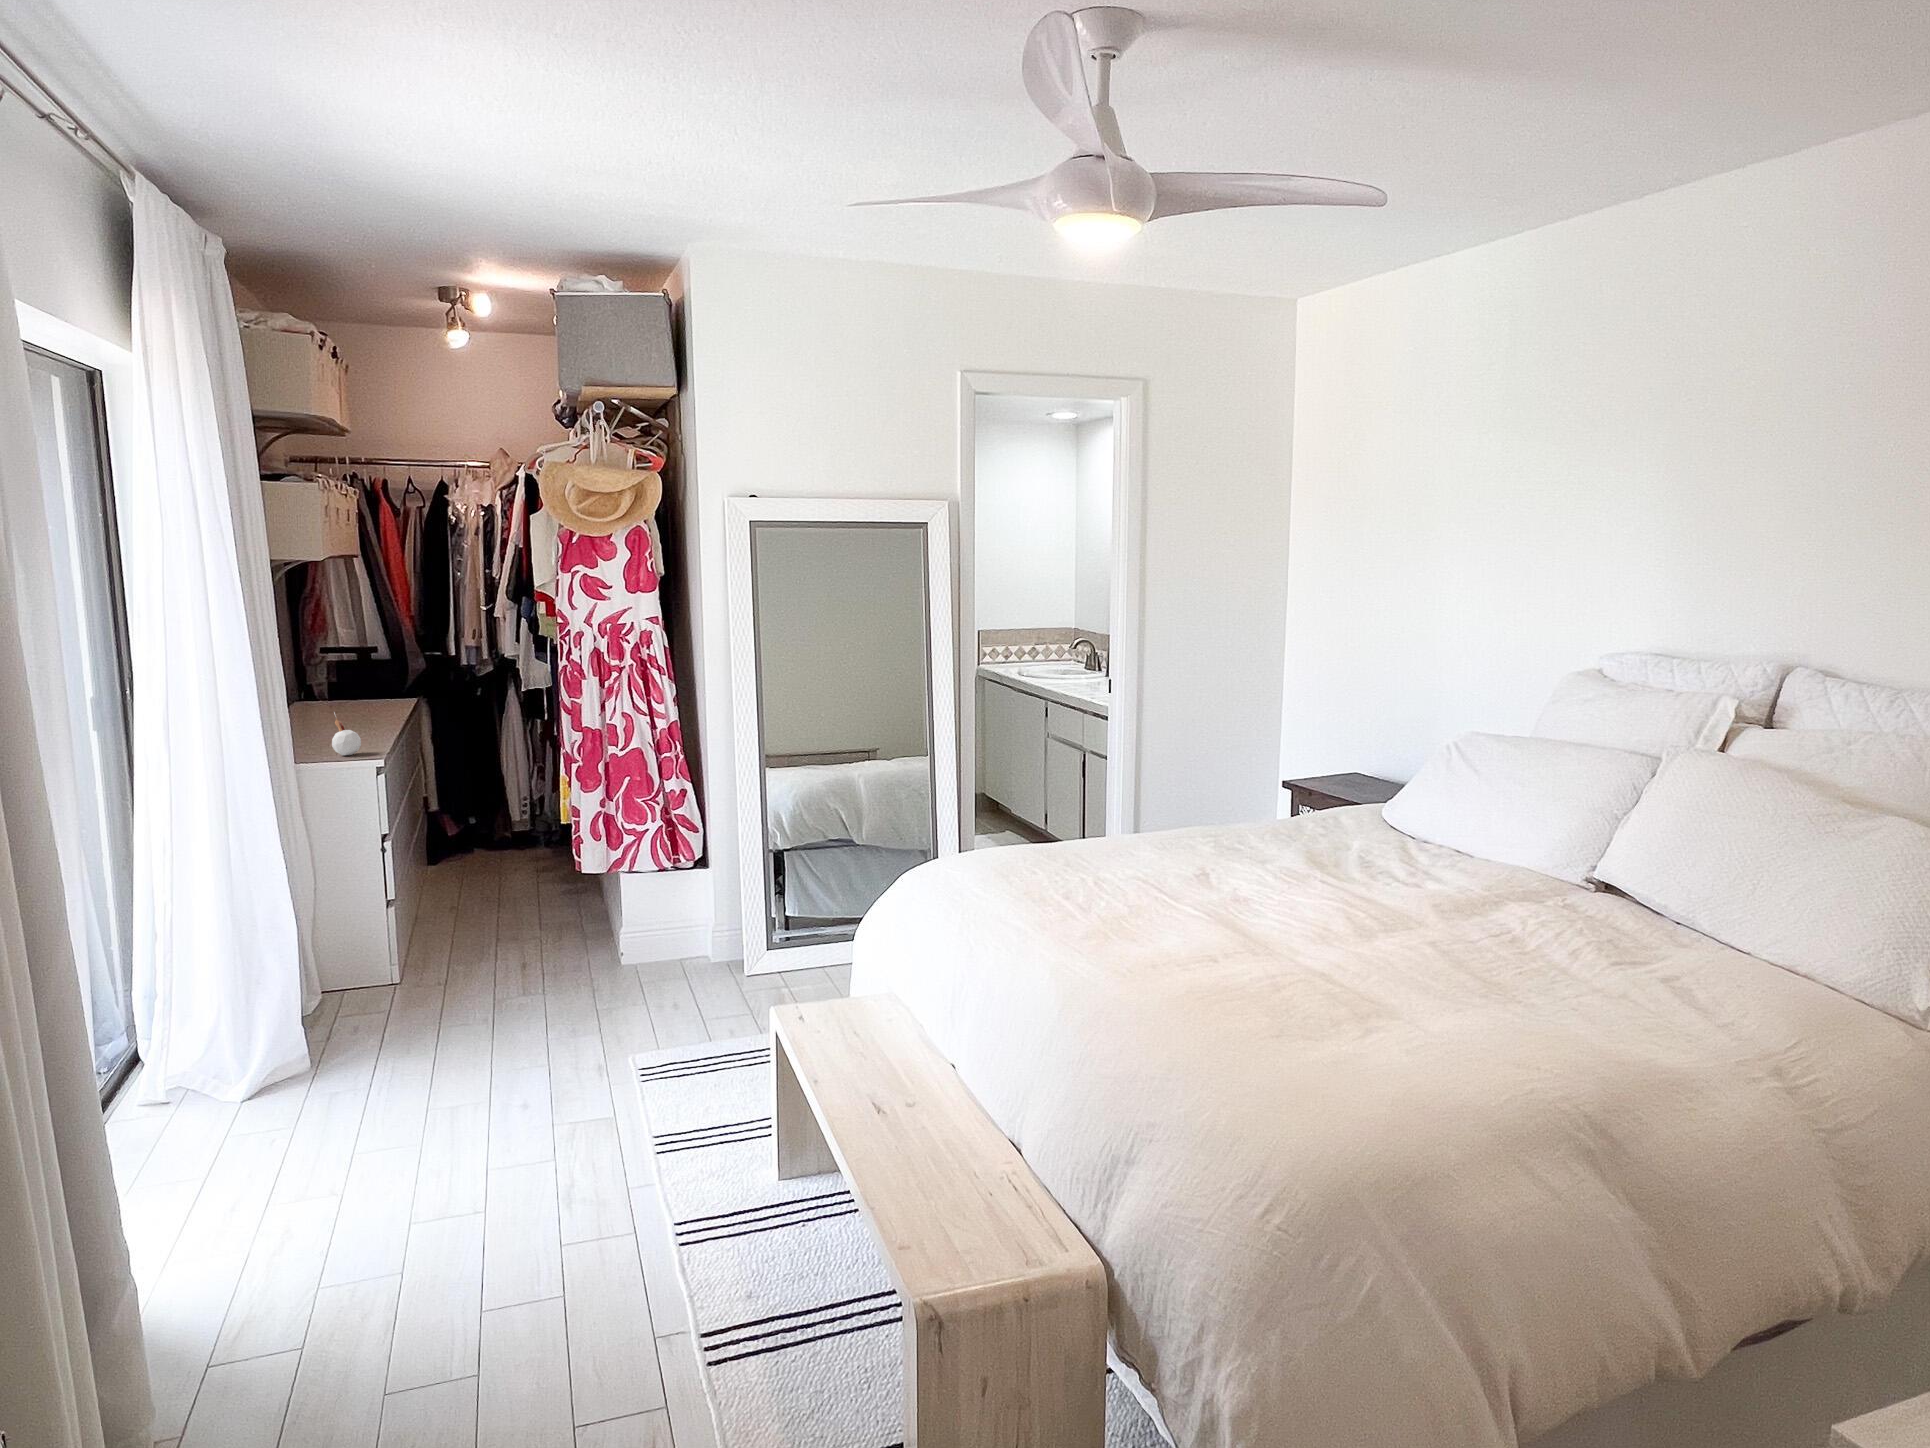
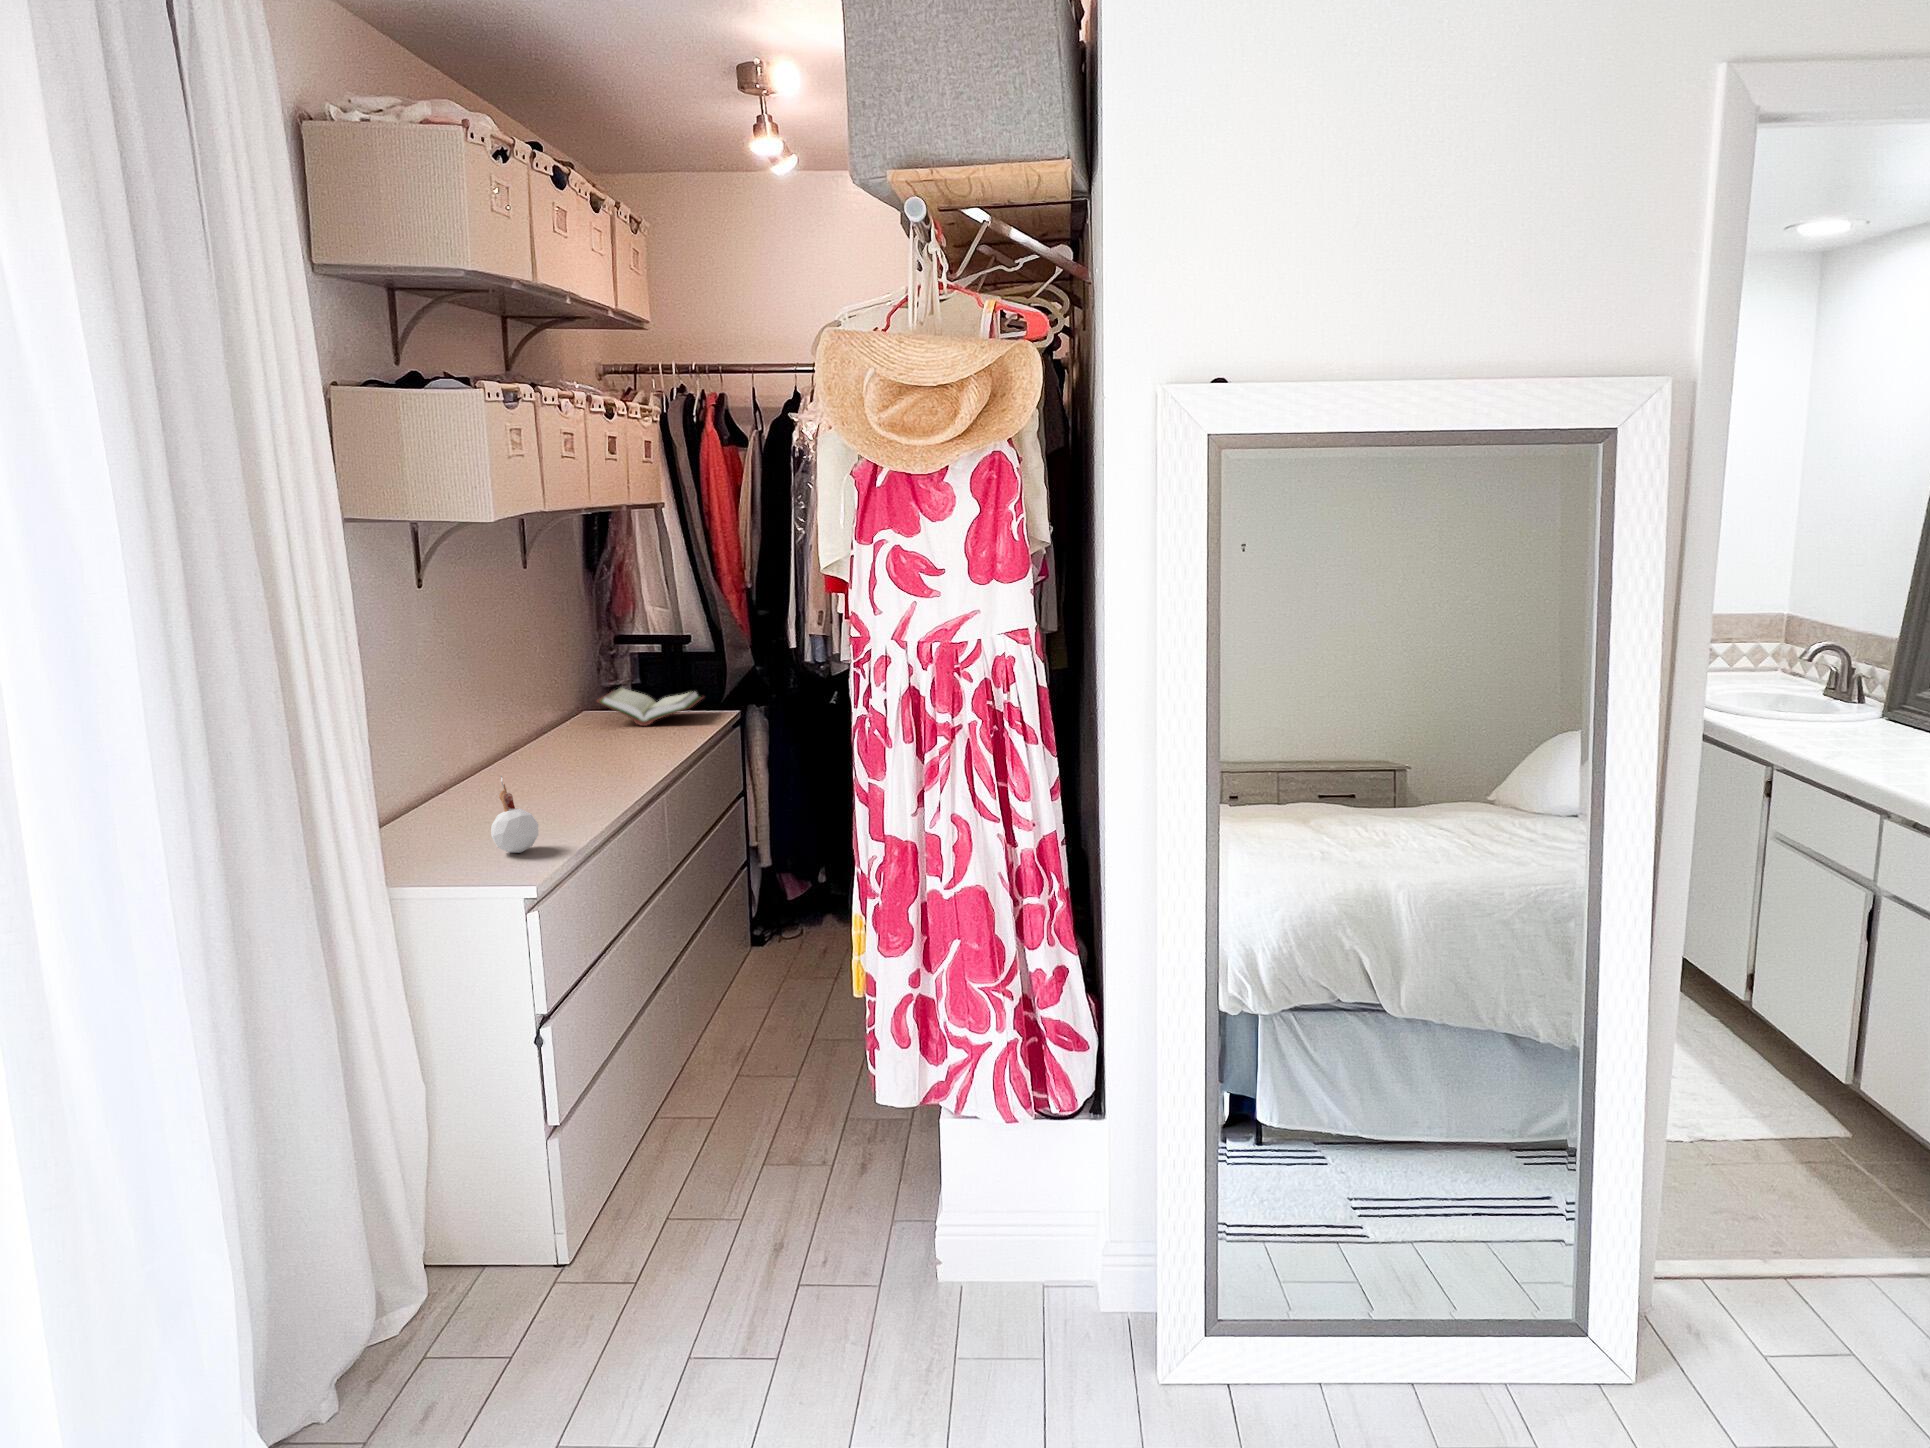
book: none [316,684,392,708] -> present [597,687,703,726]

